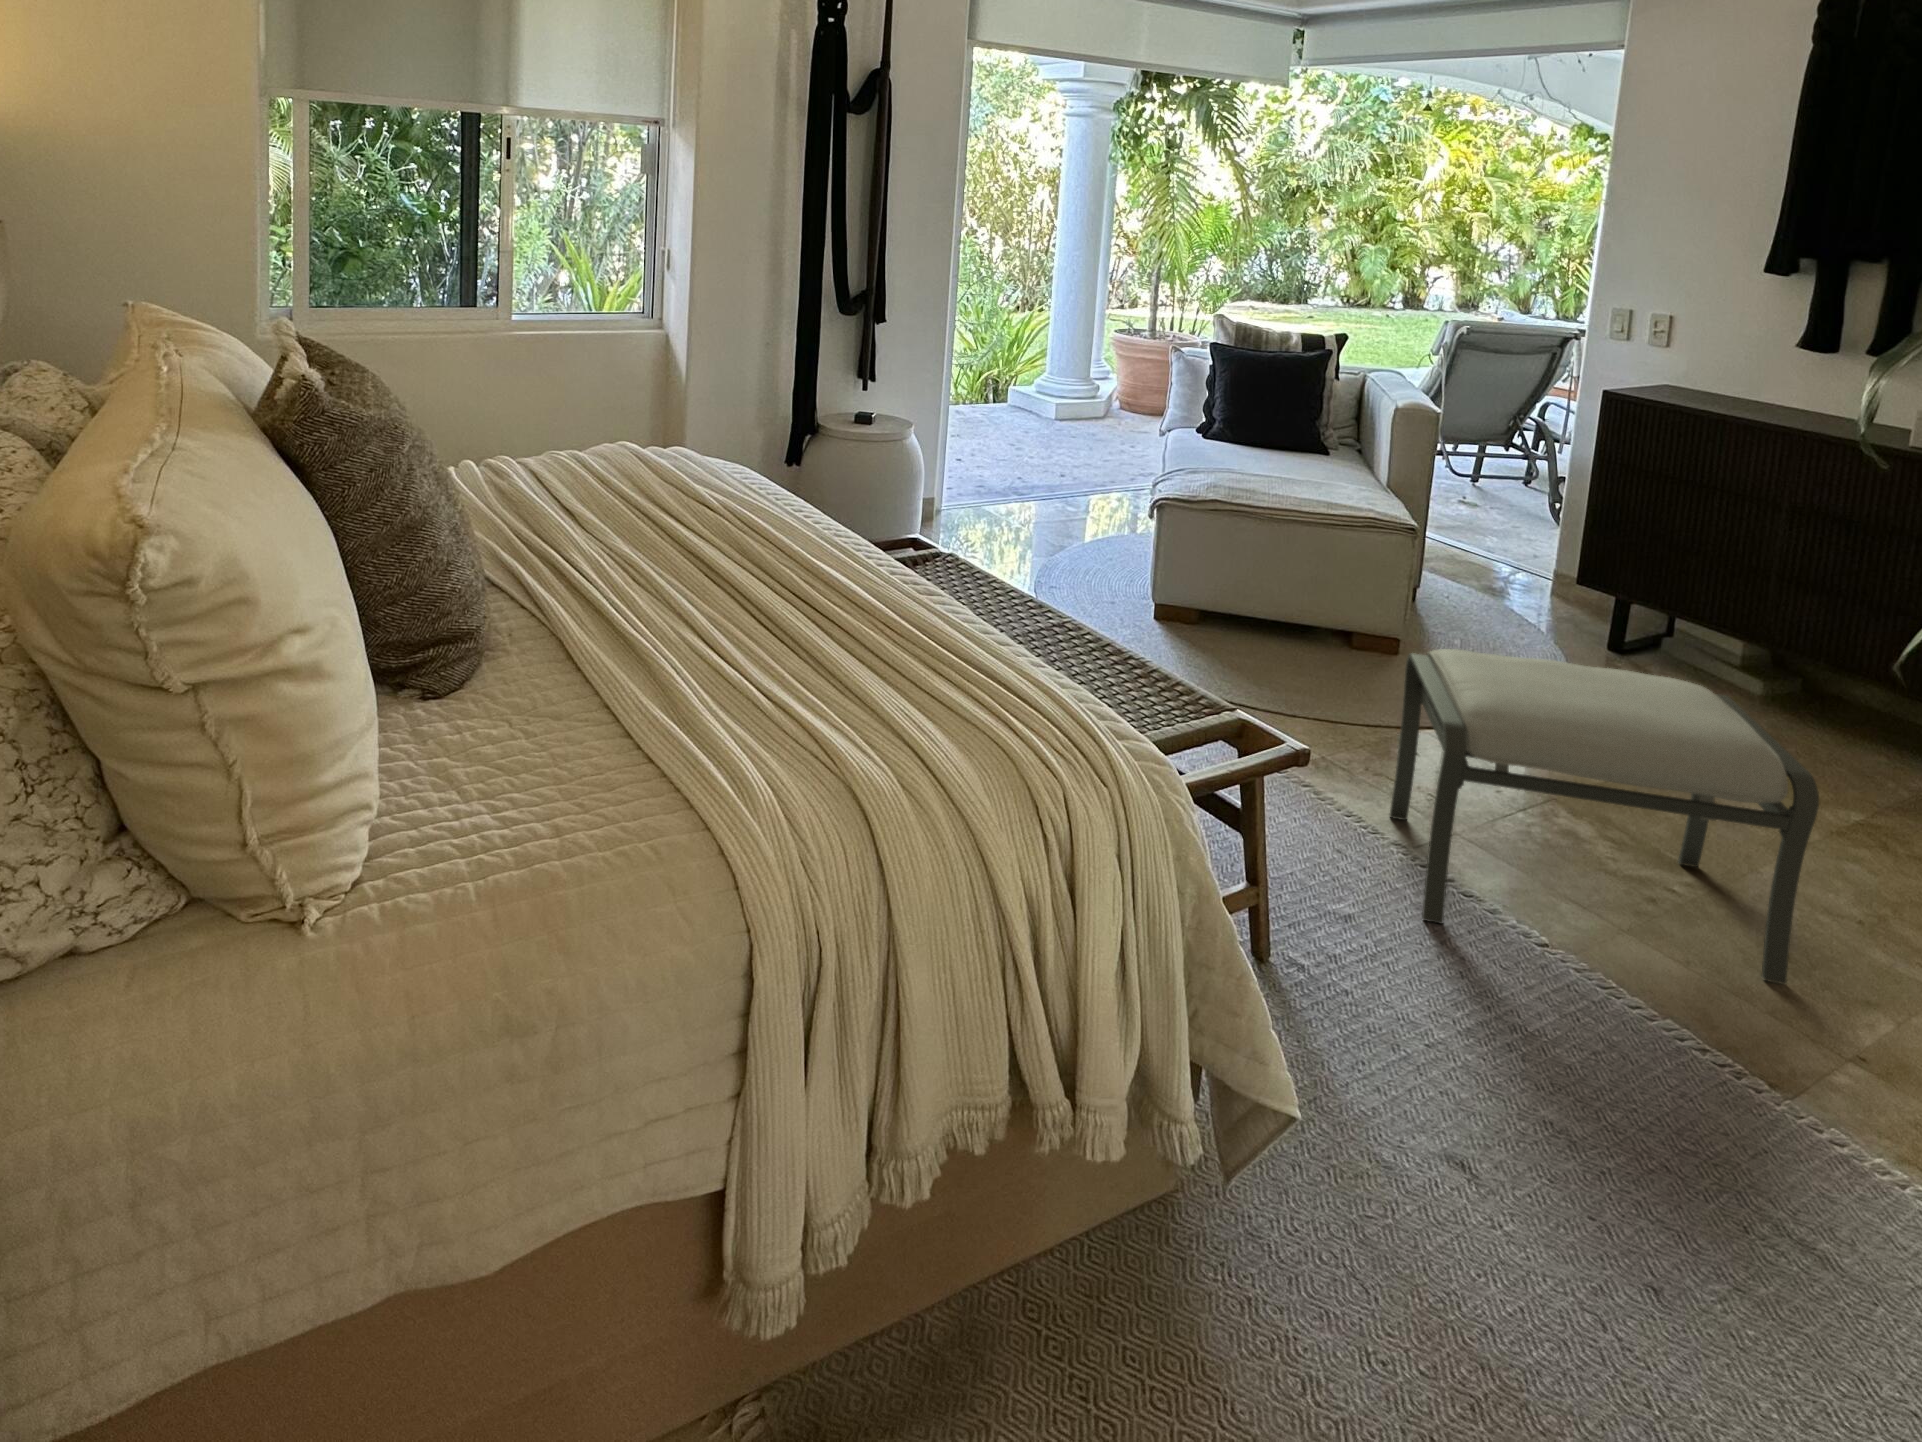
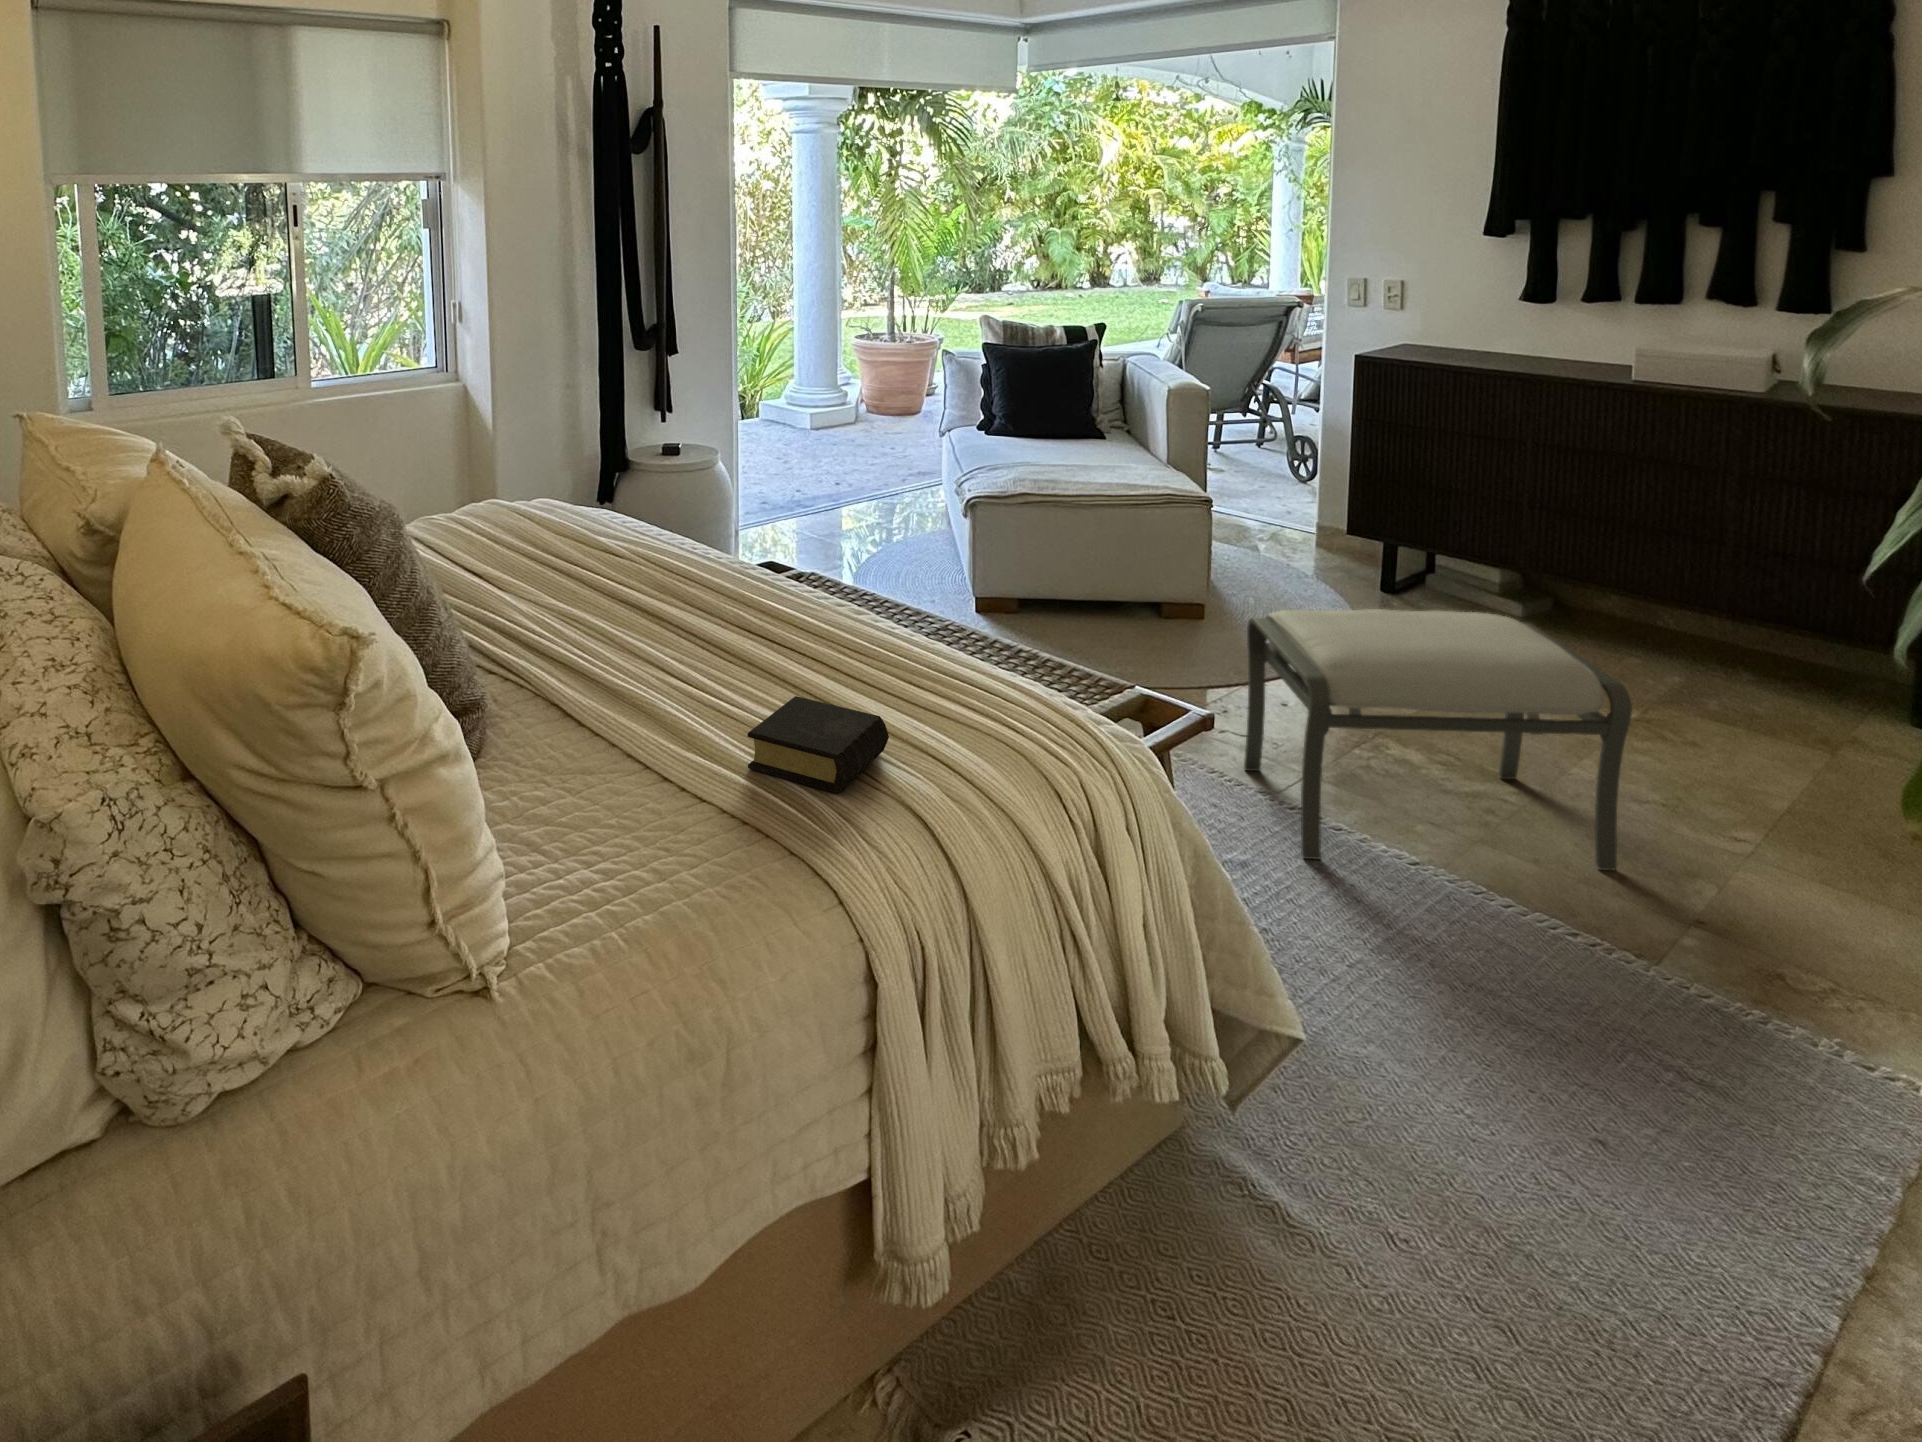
book: none [707,663,866,770] -> present [748,696,889,793]

